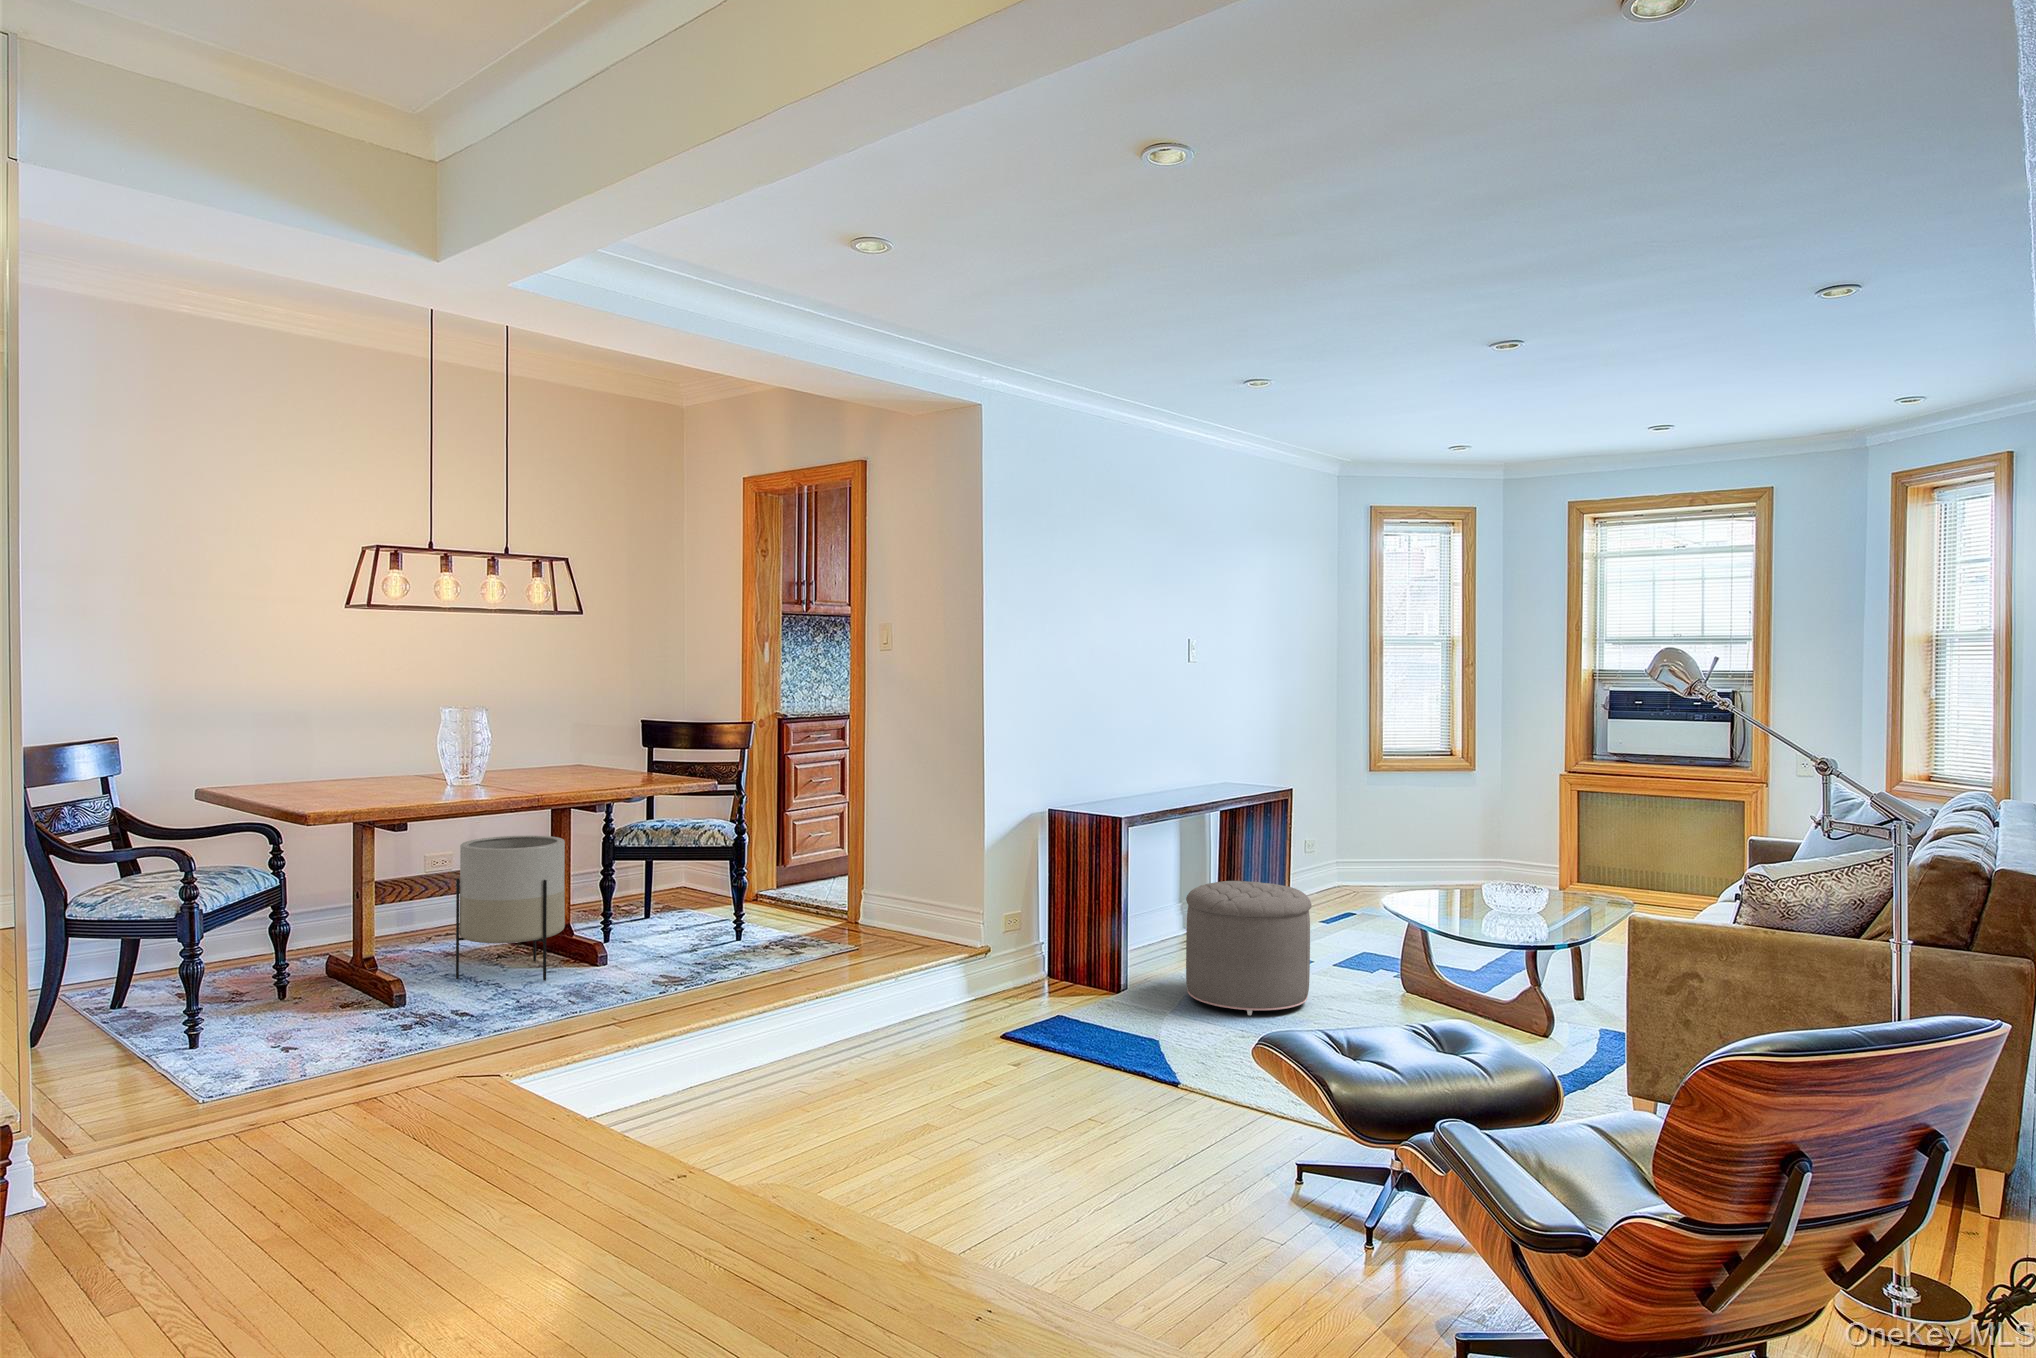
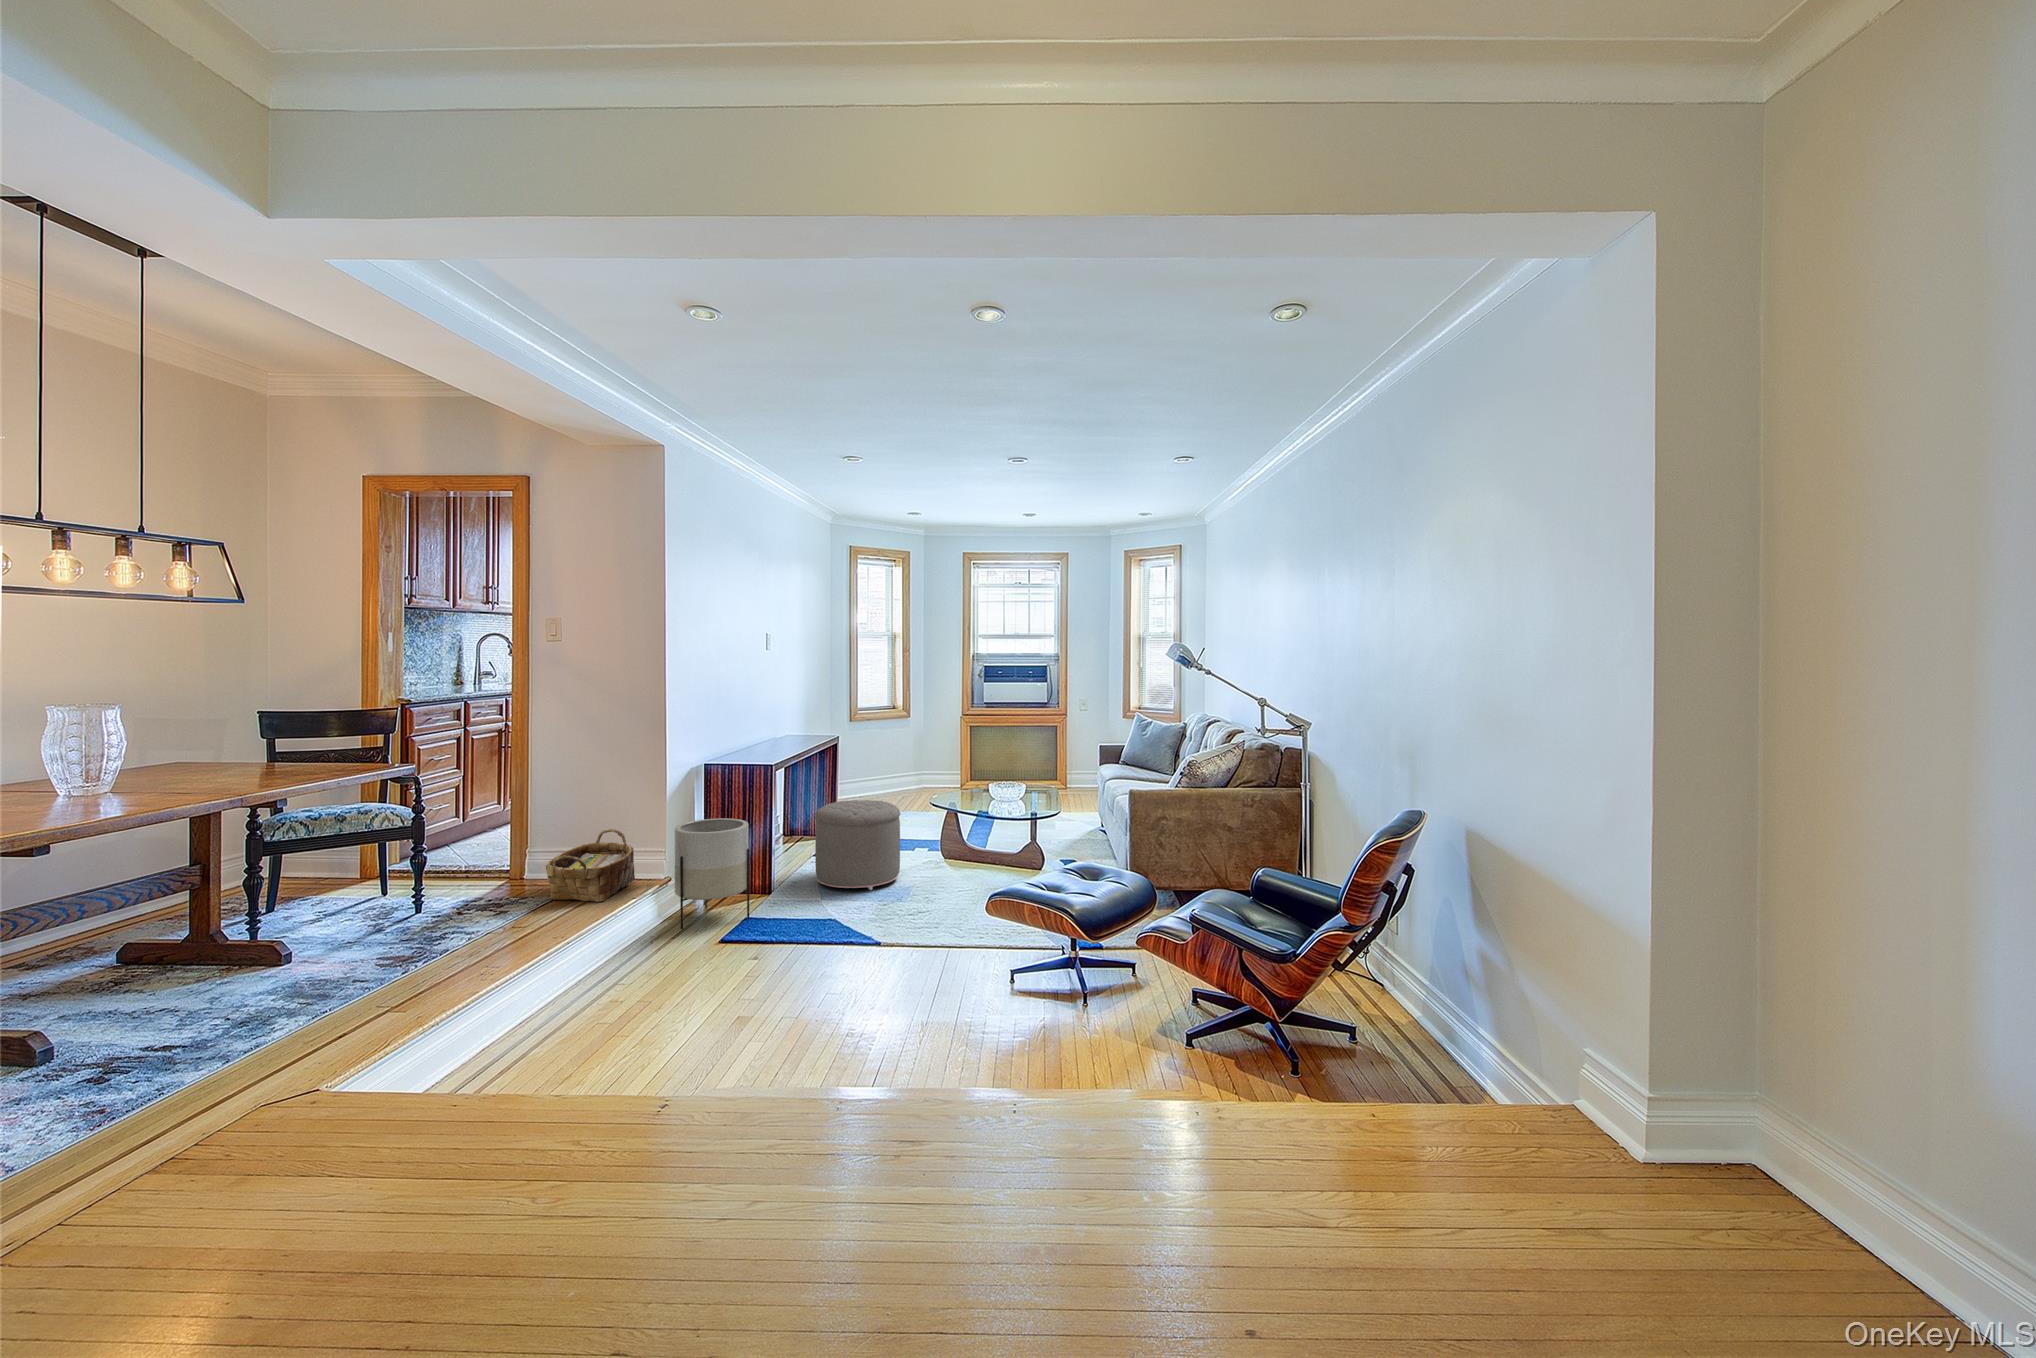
planter: present [456,835,565,981] -> present [675,818,749,929]
woven basket: none [844,878,945,962] -> present [546,829,635,902]

